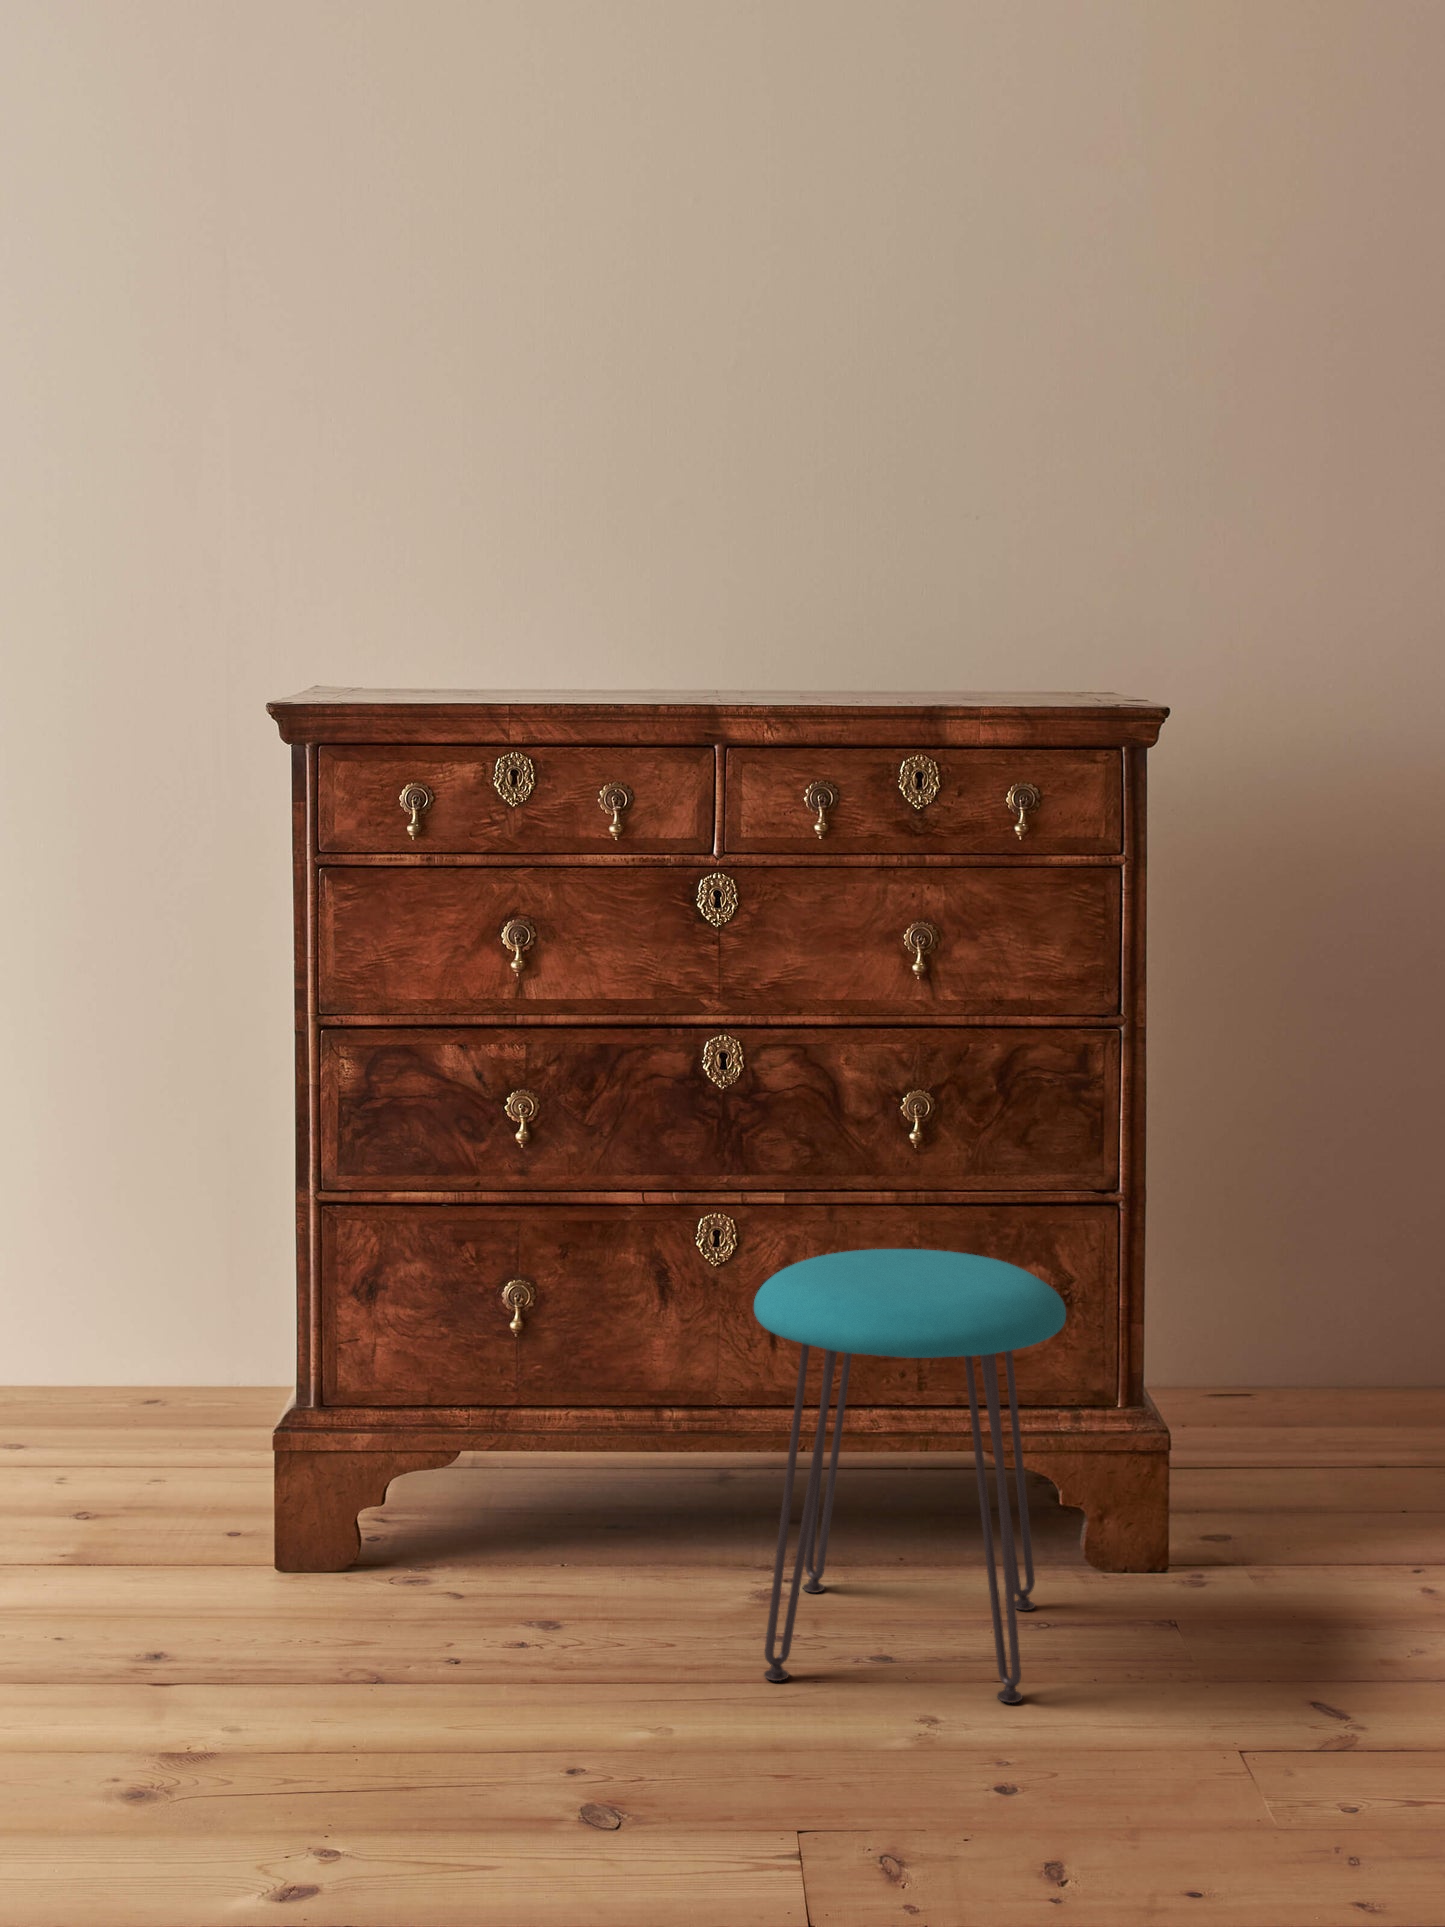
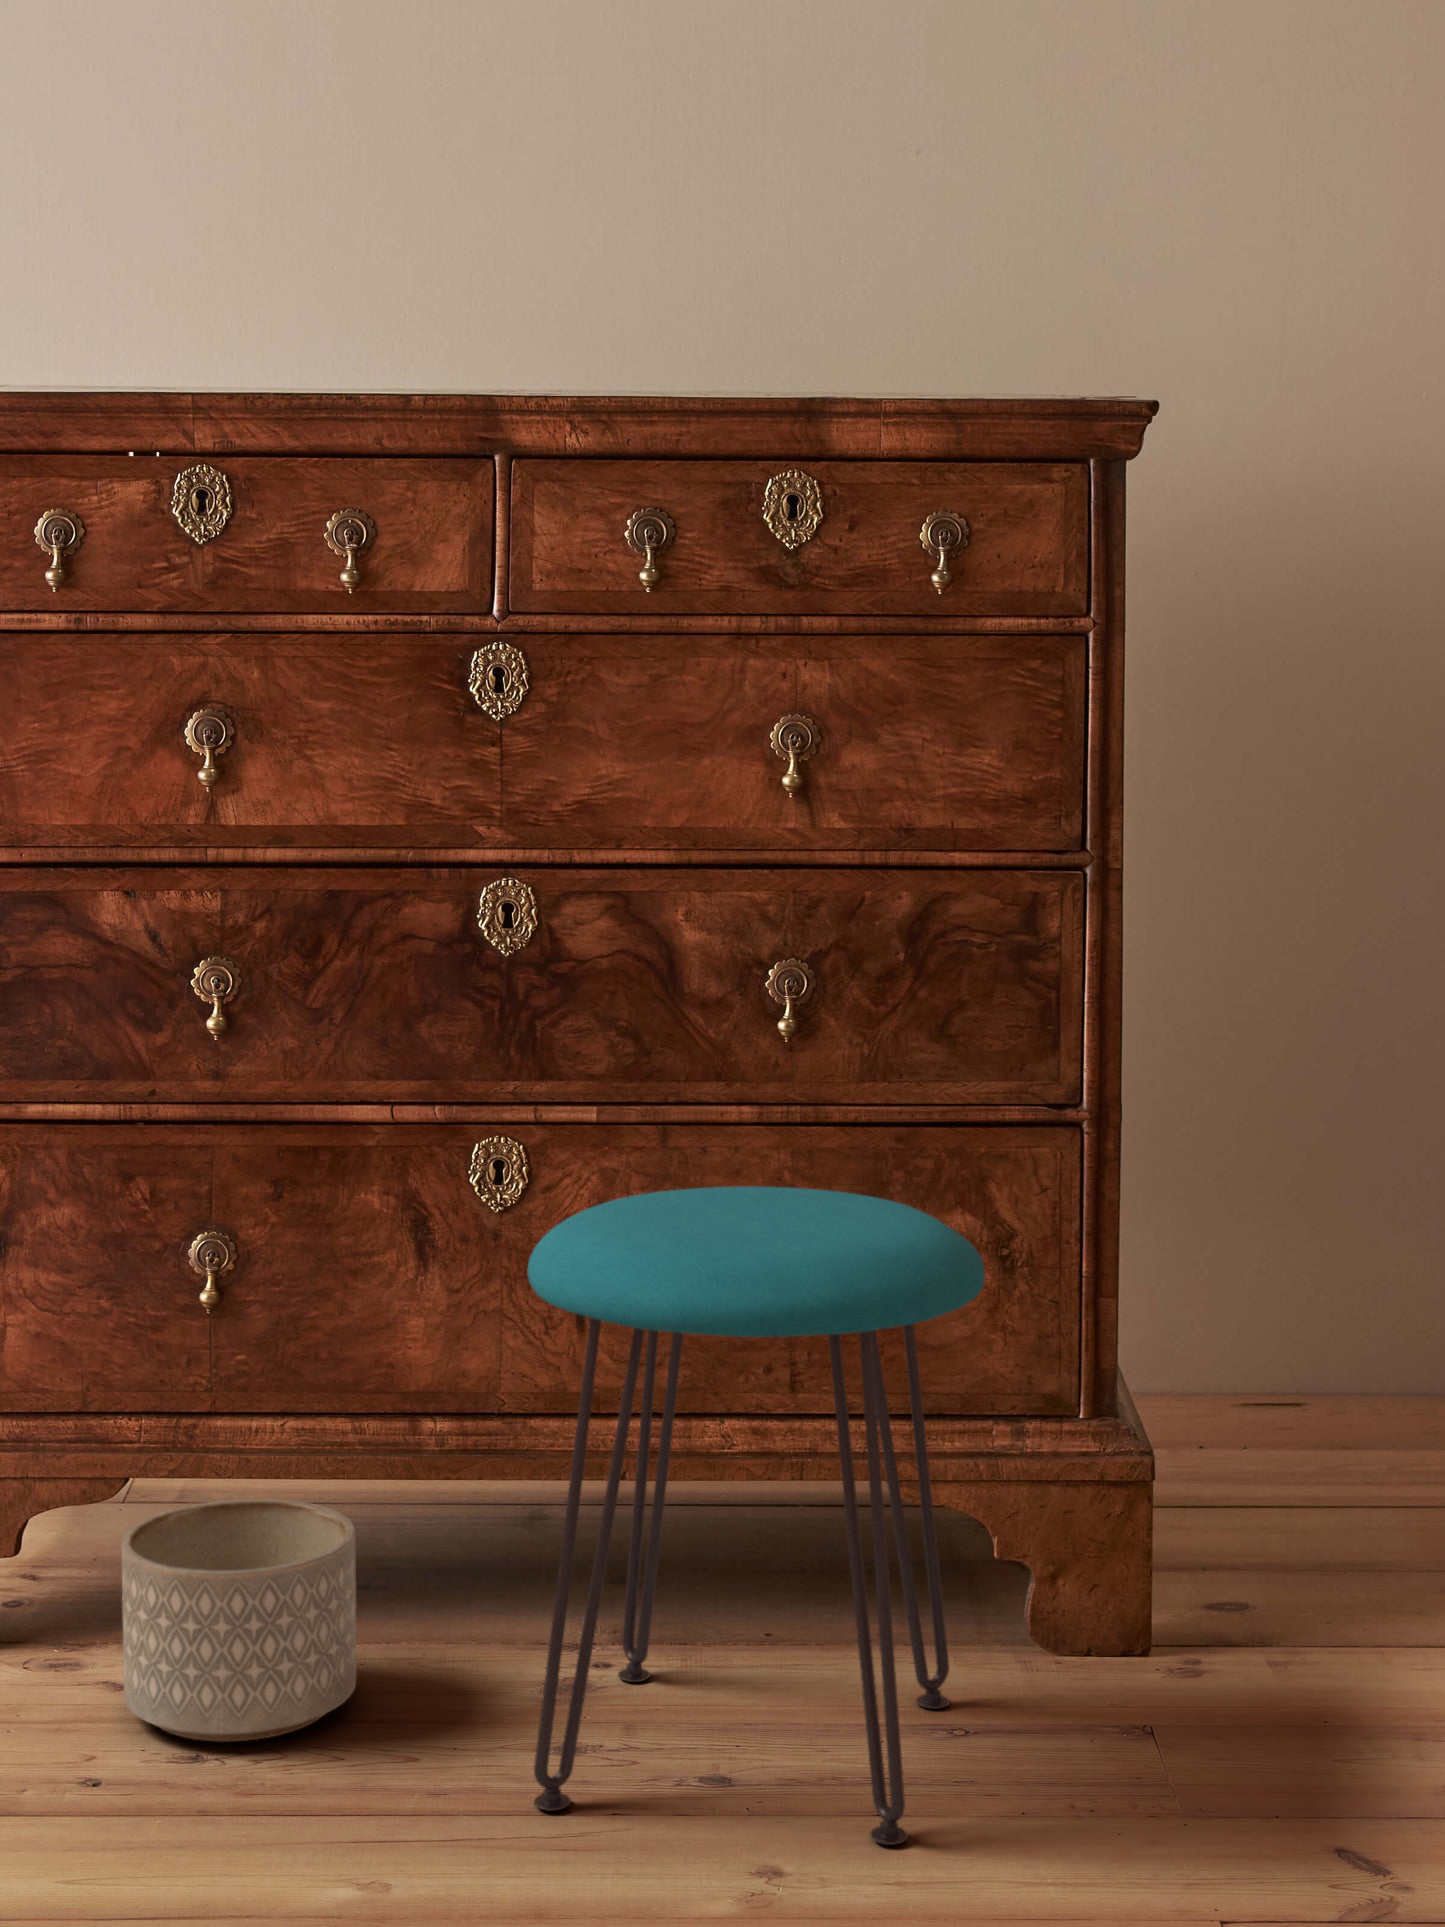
planter: none [467,1465,626,1635] -> present [121,1499,356,1742]

